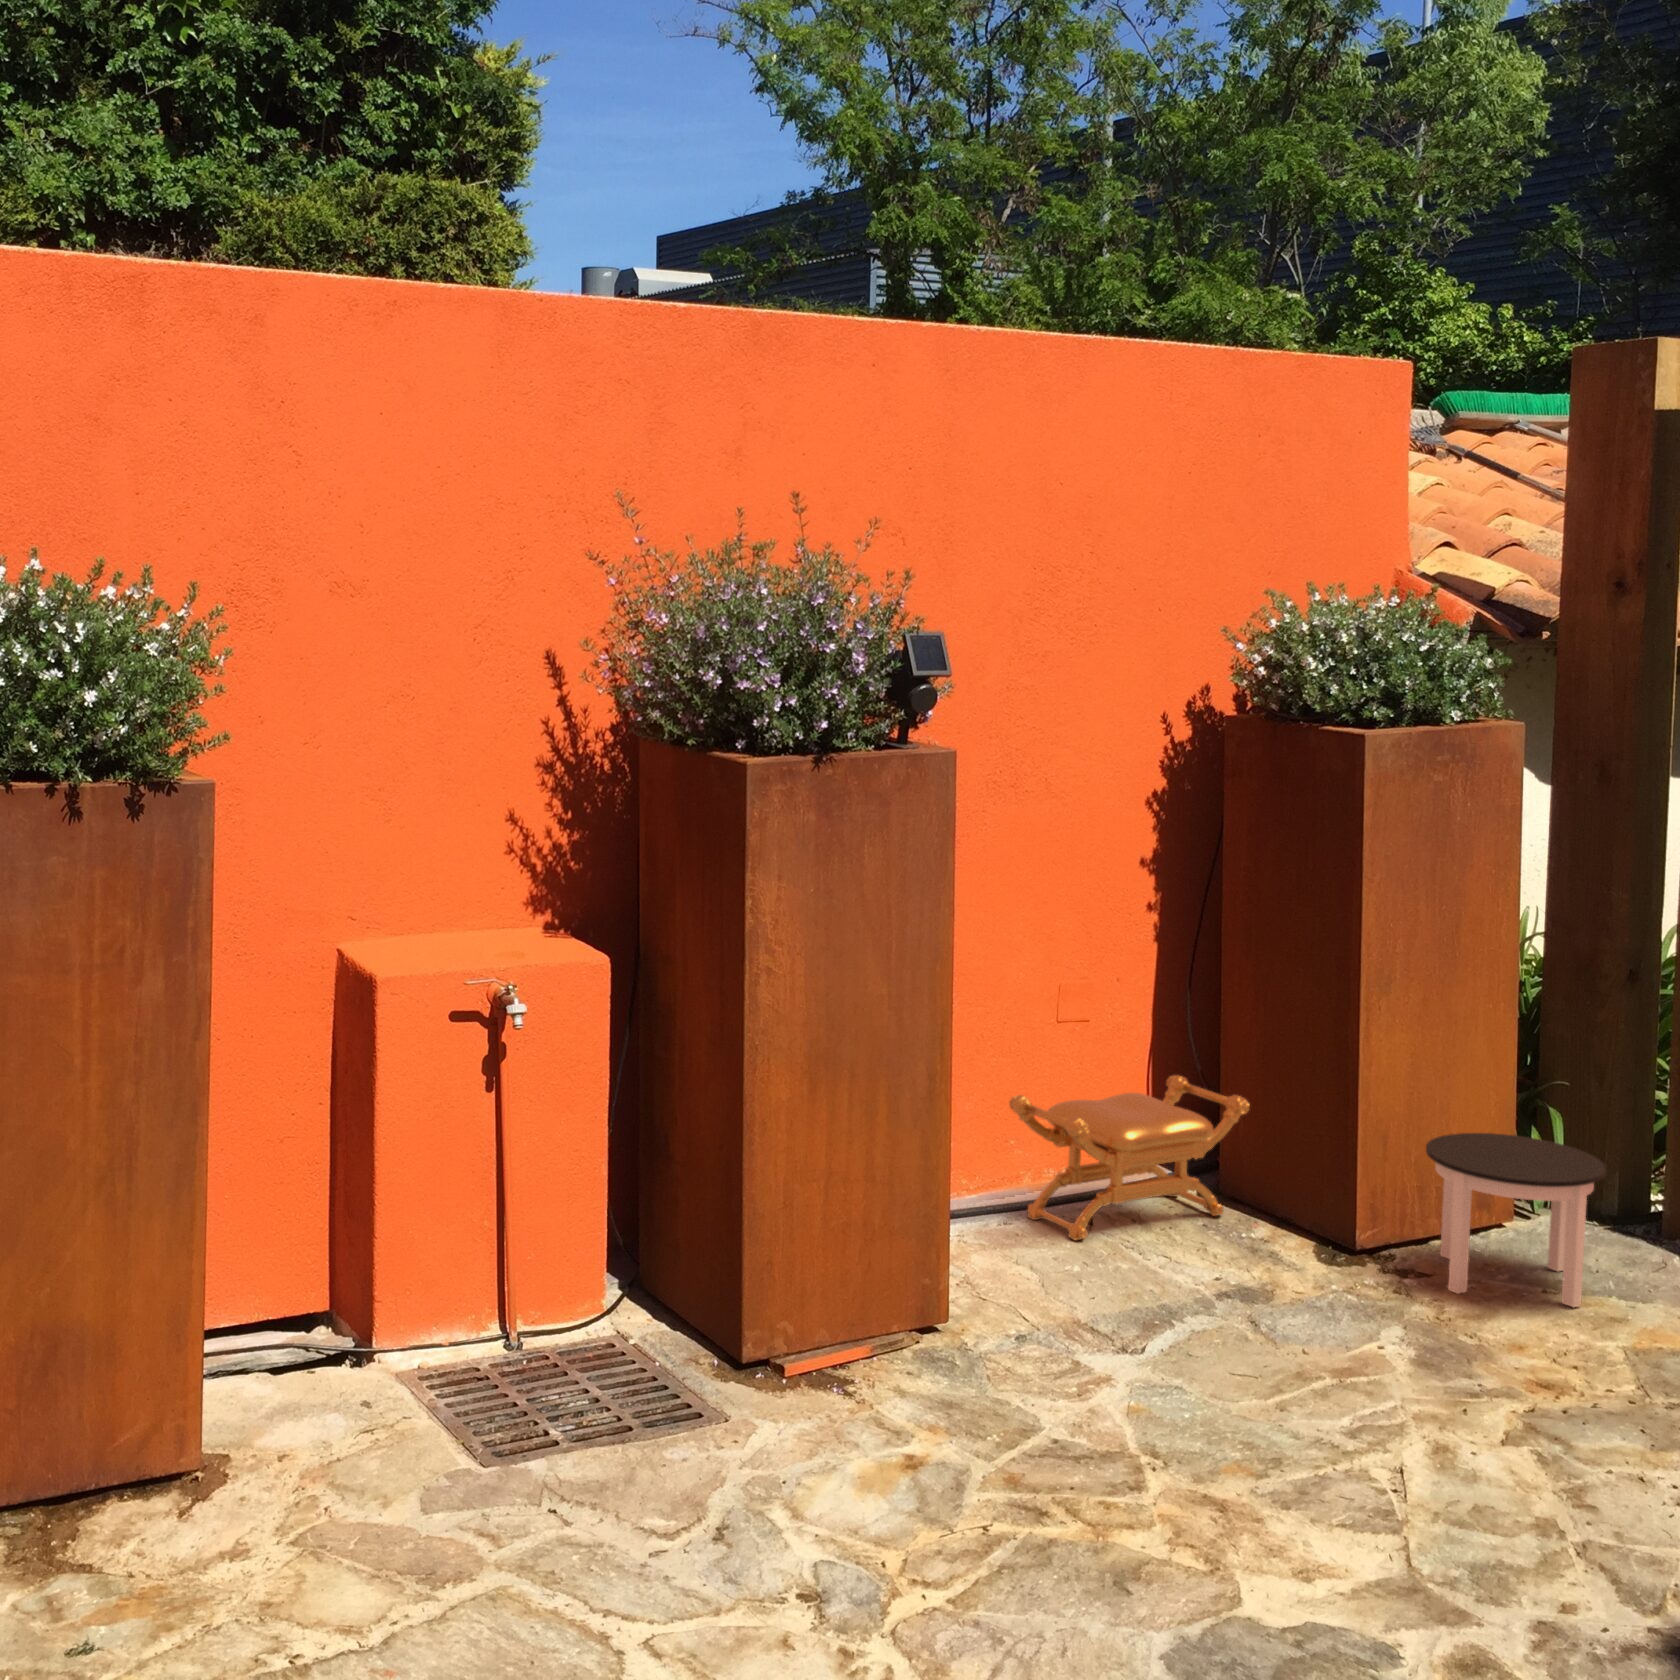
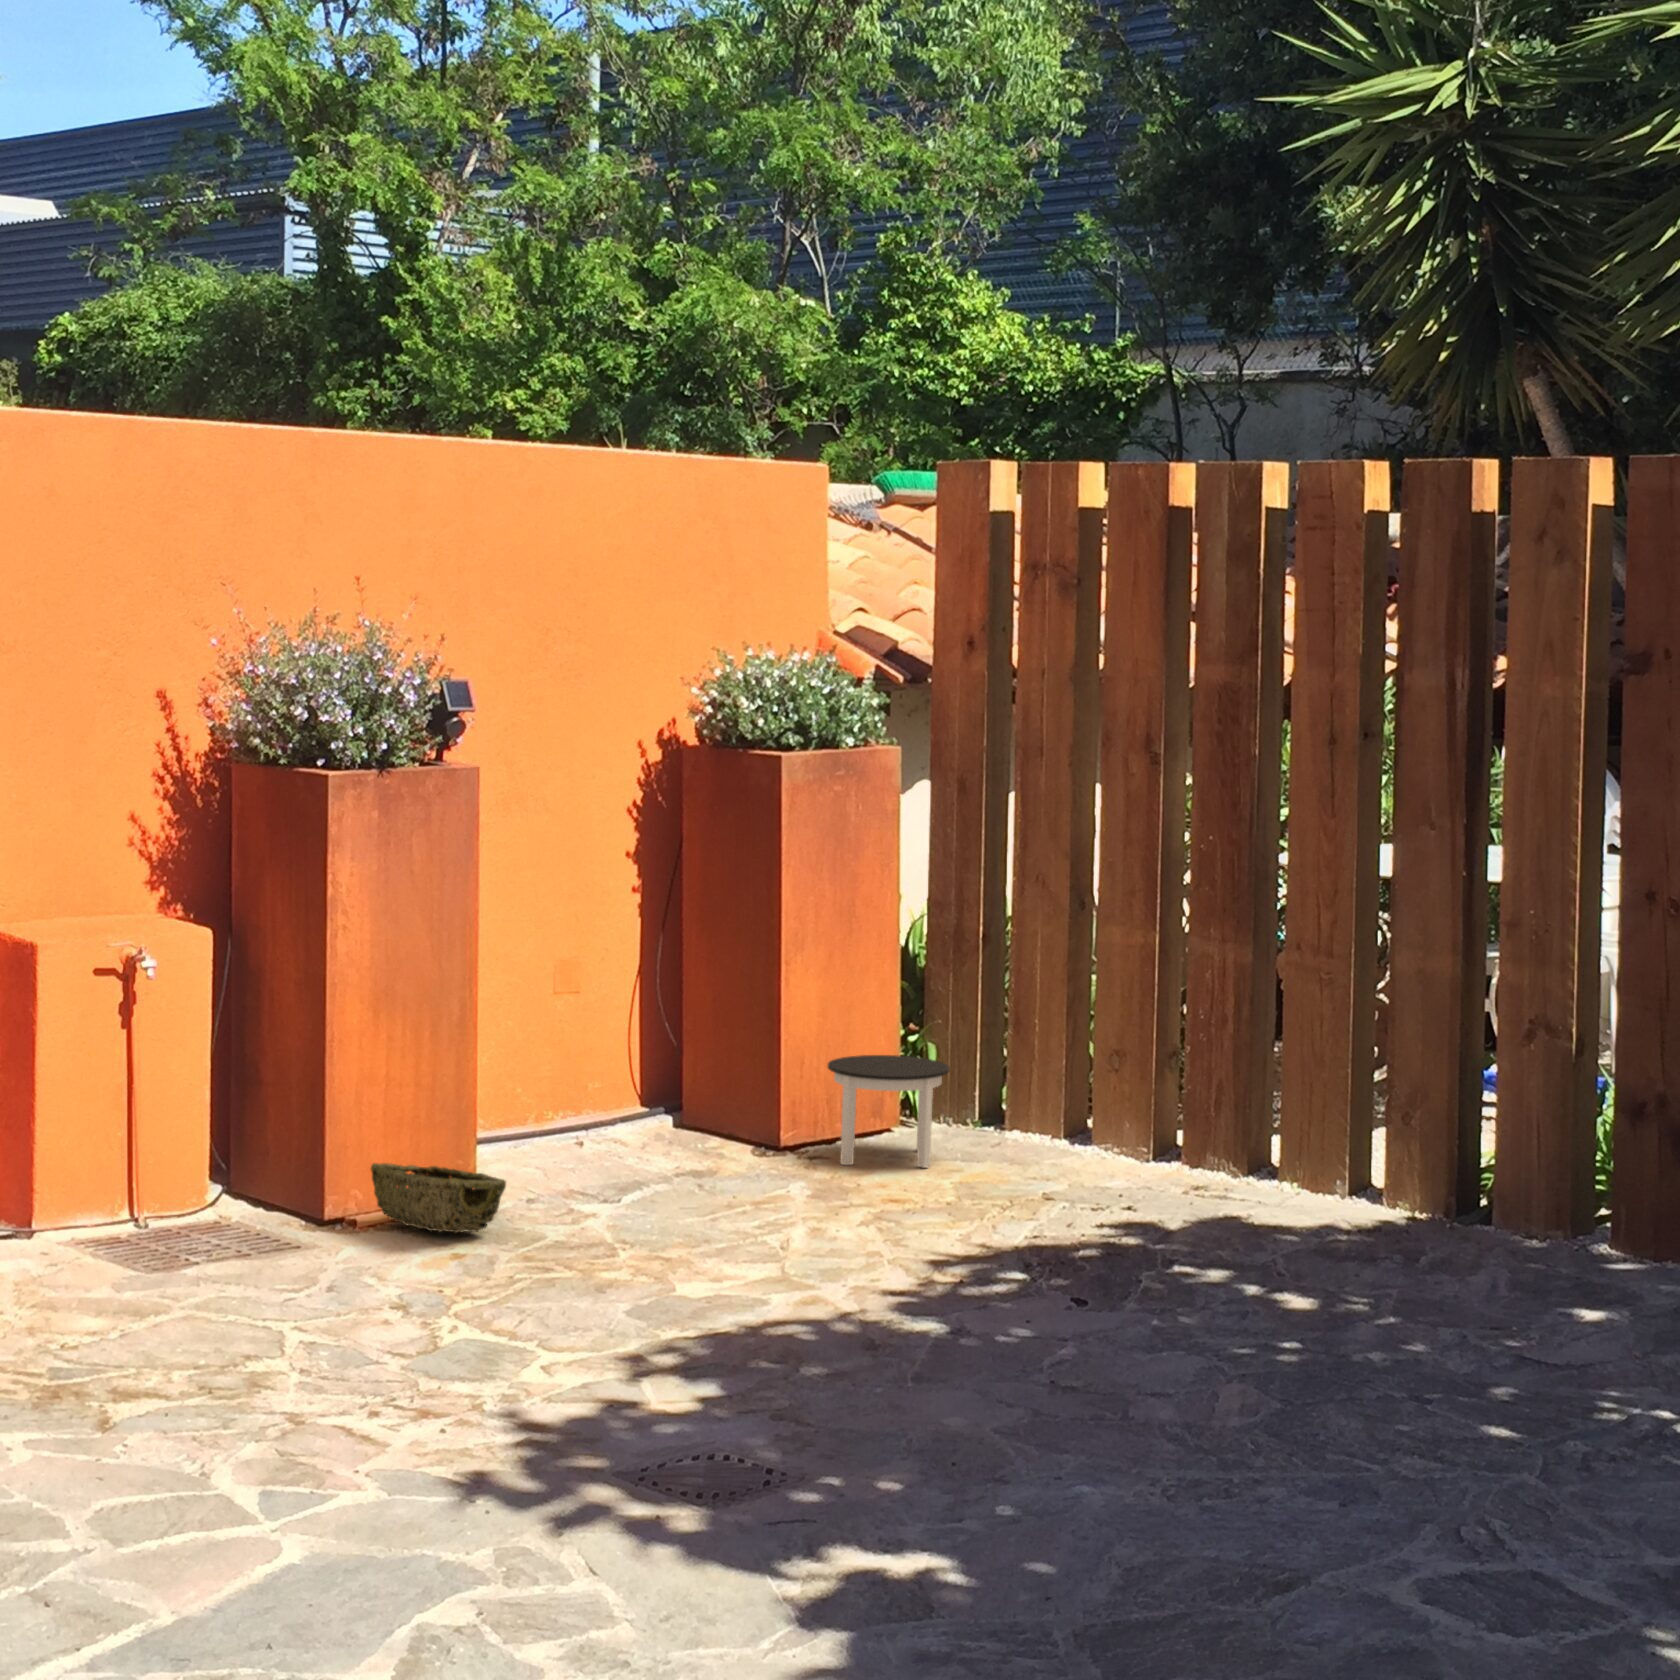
stool: present [1009,1075,1250,1240] -> none [517,1030,704,1151]
woven basket: none [808,1293,995,1417] -> present [371,1163,506,1233]

